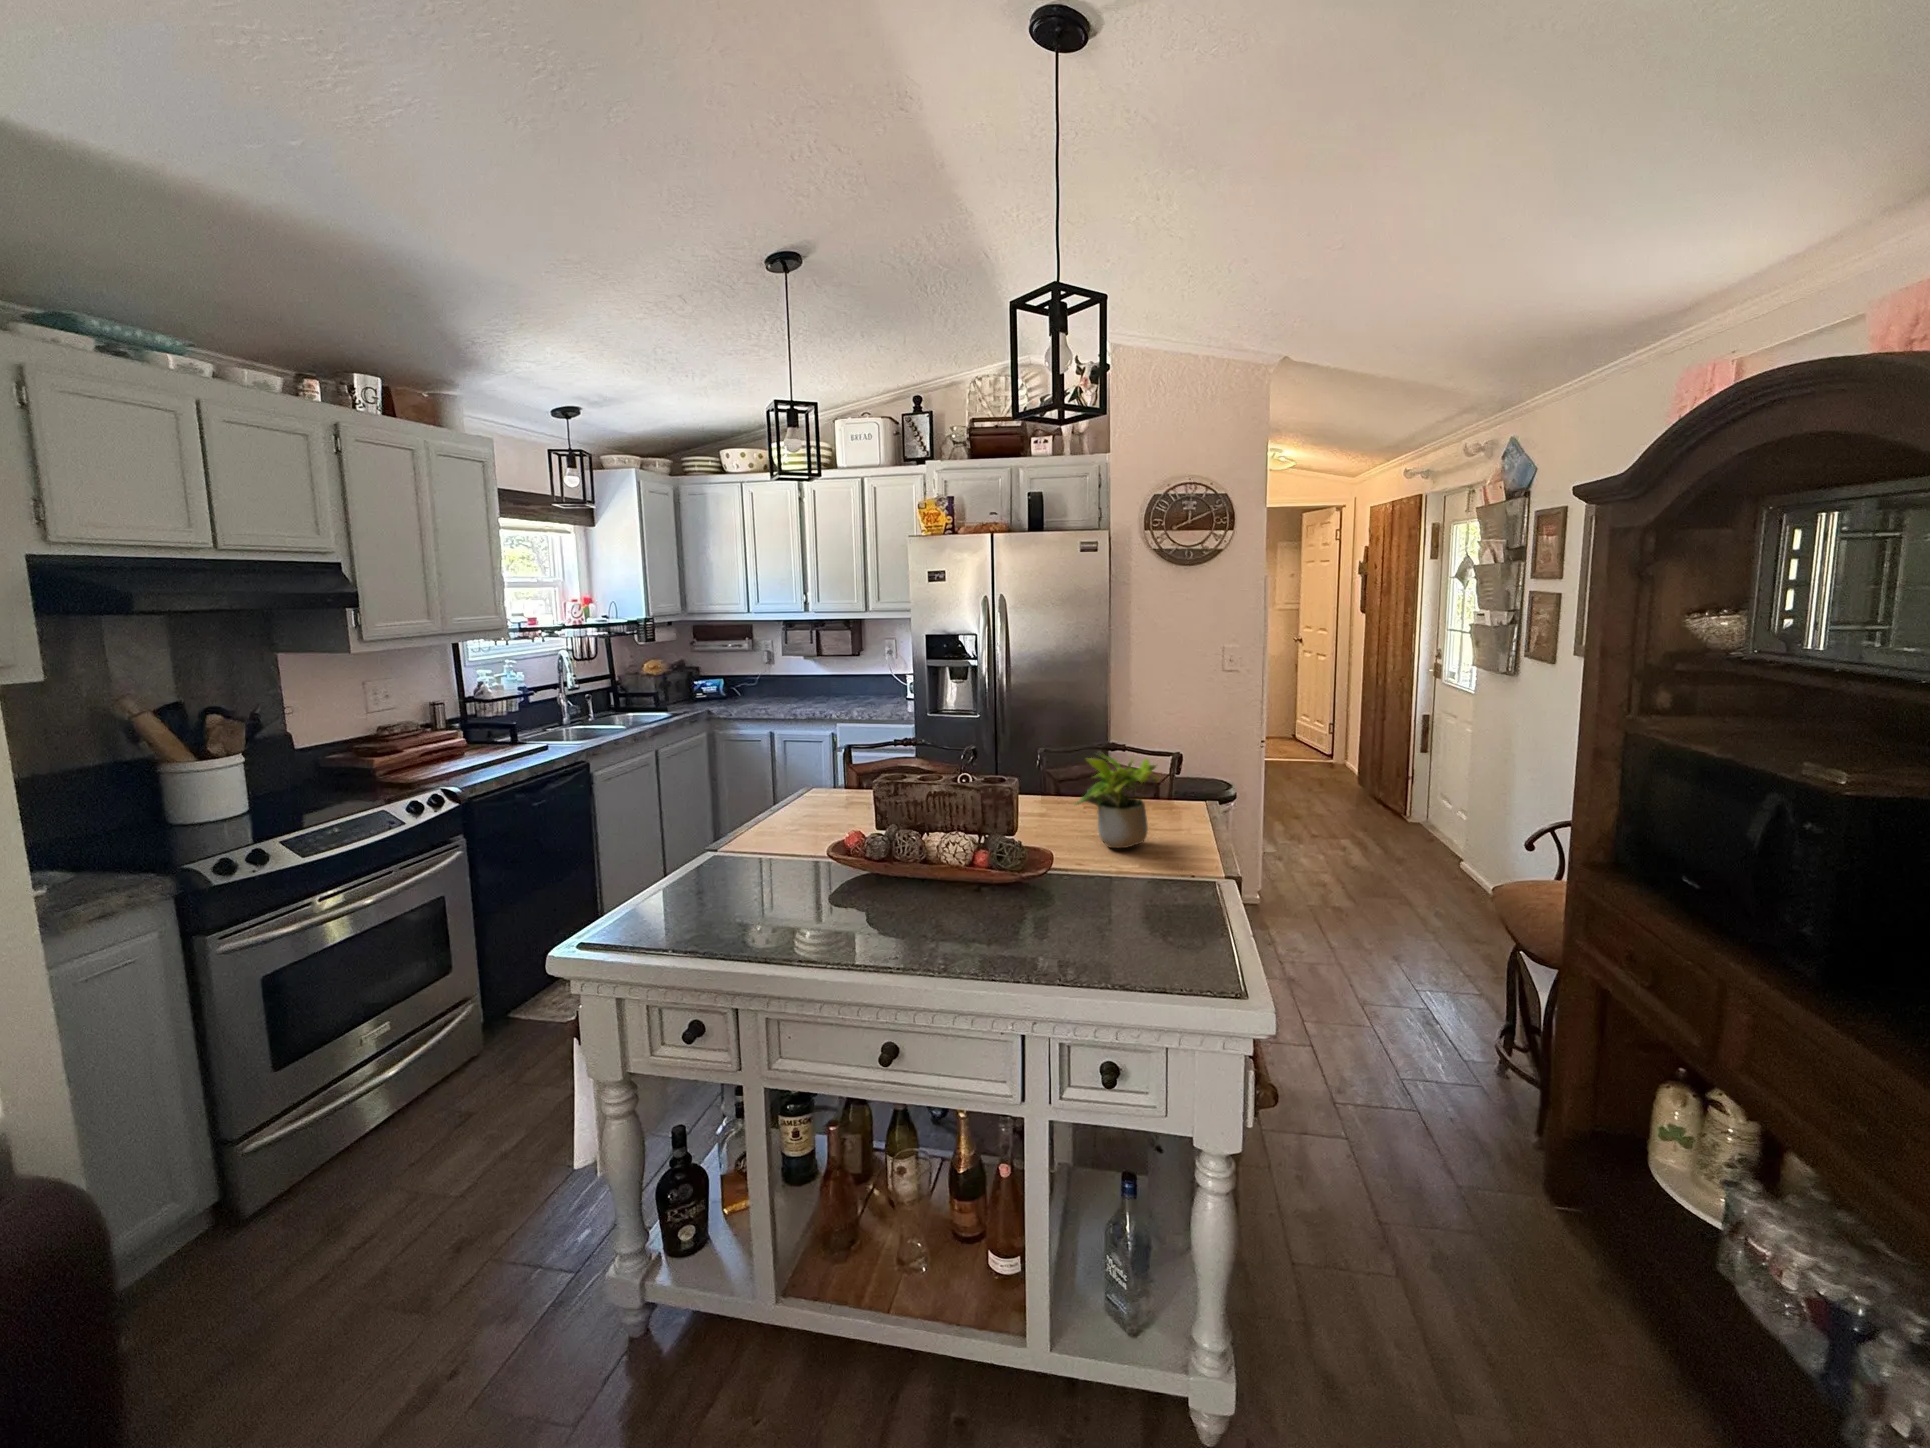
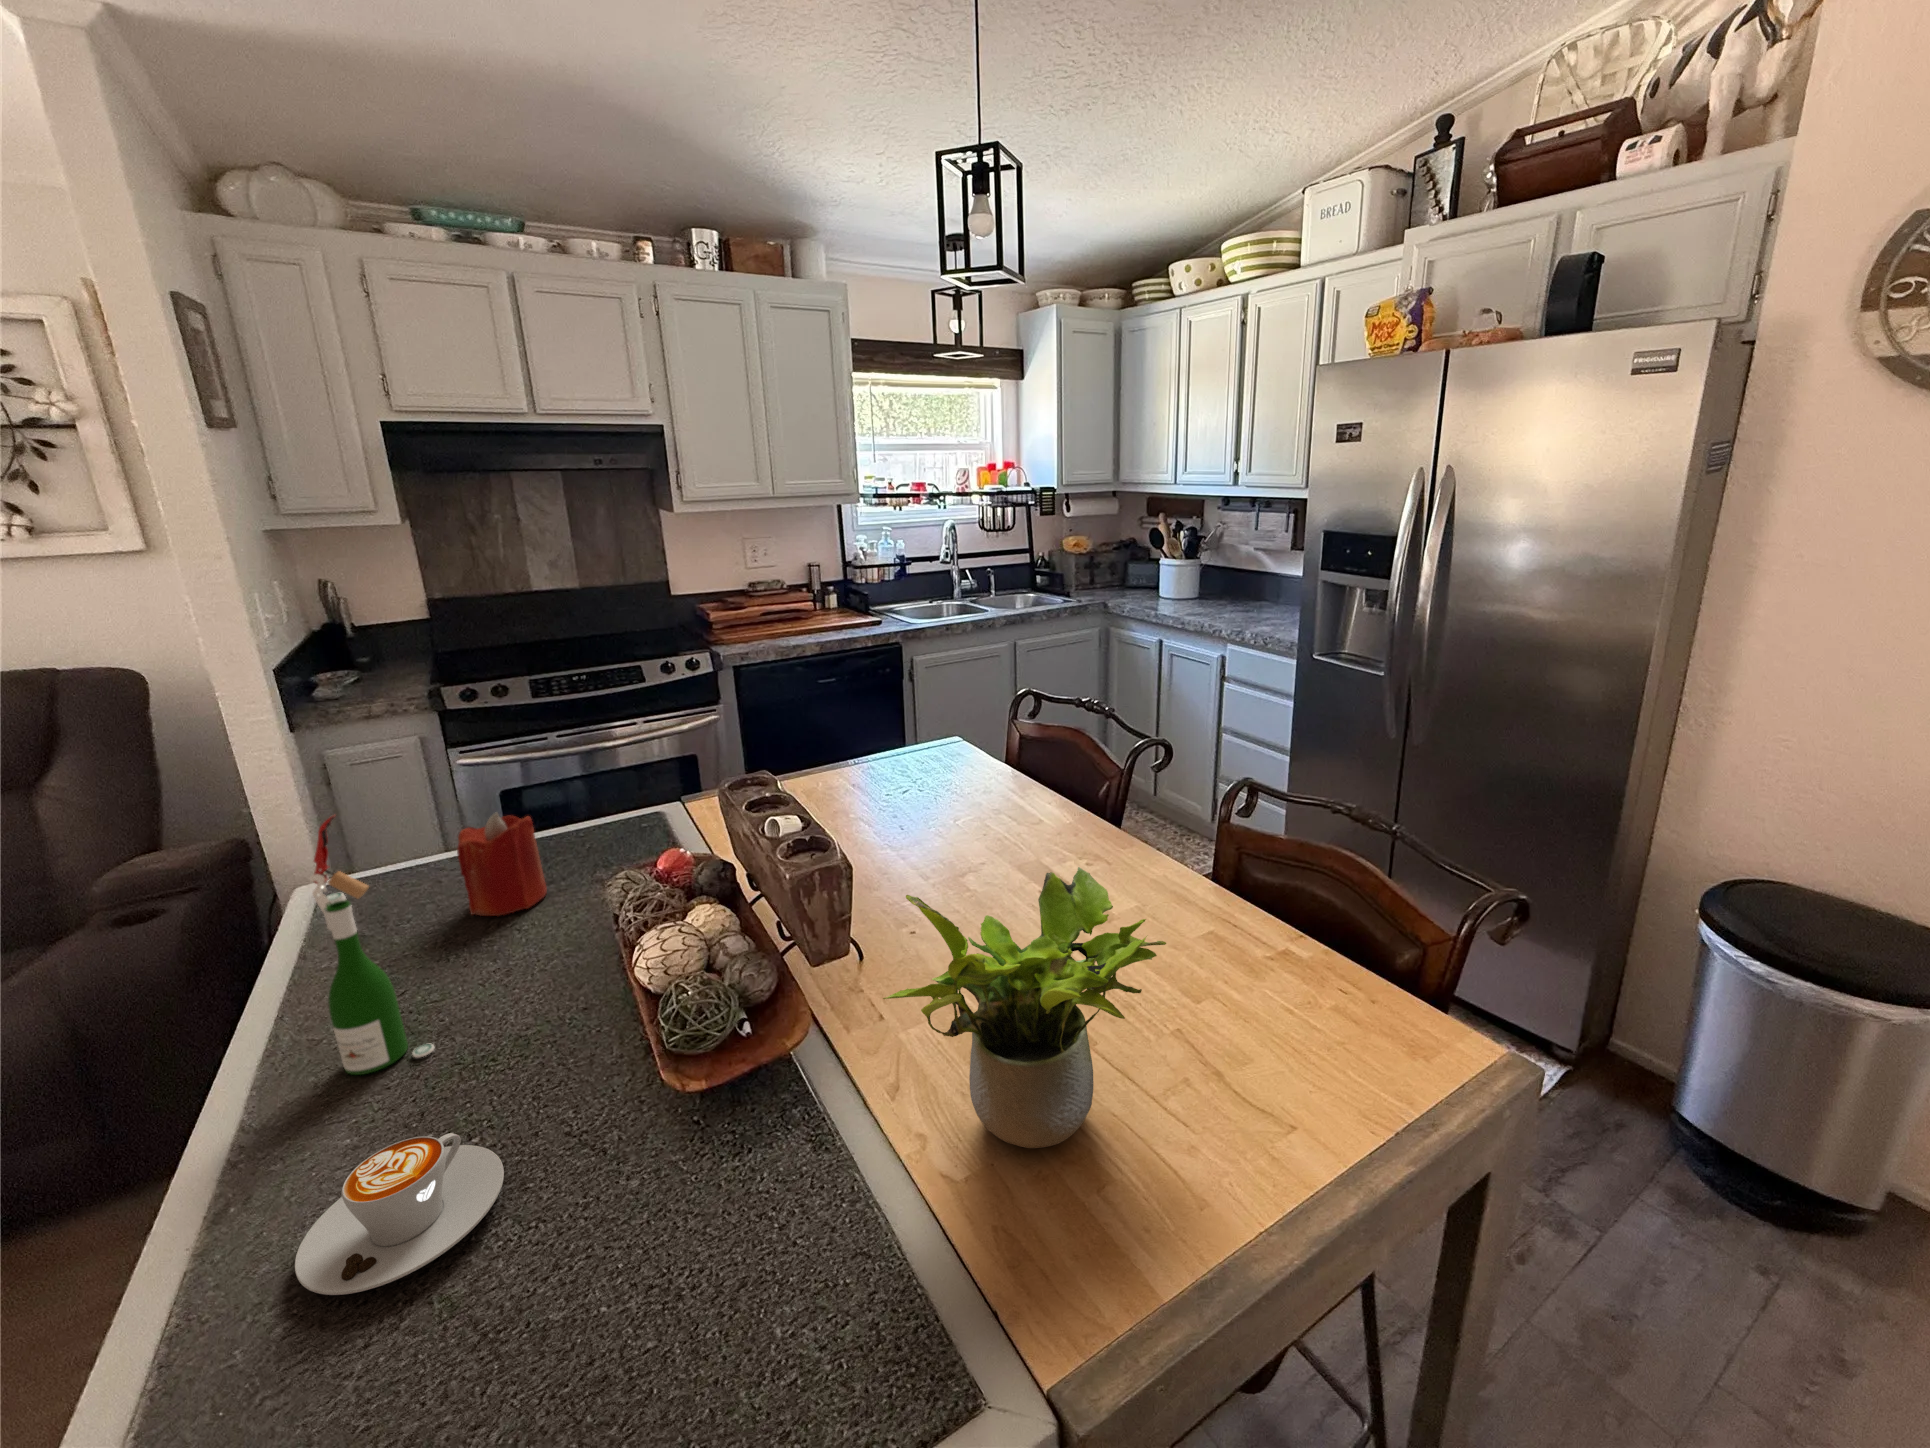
wine bottle: none [837,777,886,930] -> present [310,815,434,1075]
candle: none [718,827,773,901] -> present [457,813,547,916]
coffee cup: none [971,887,1046,933] -> present [295,1133,504,1295]

